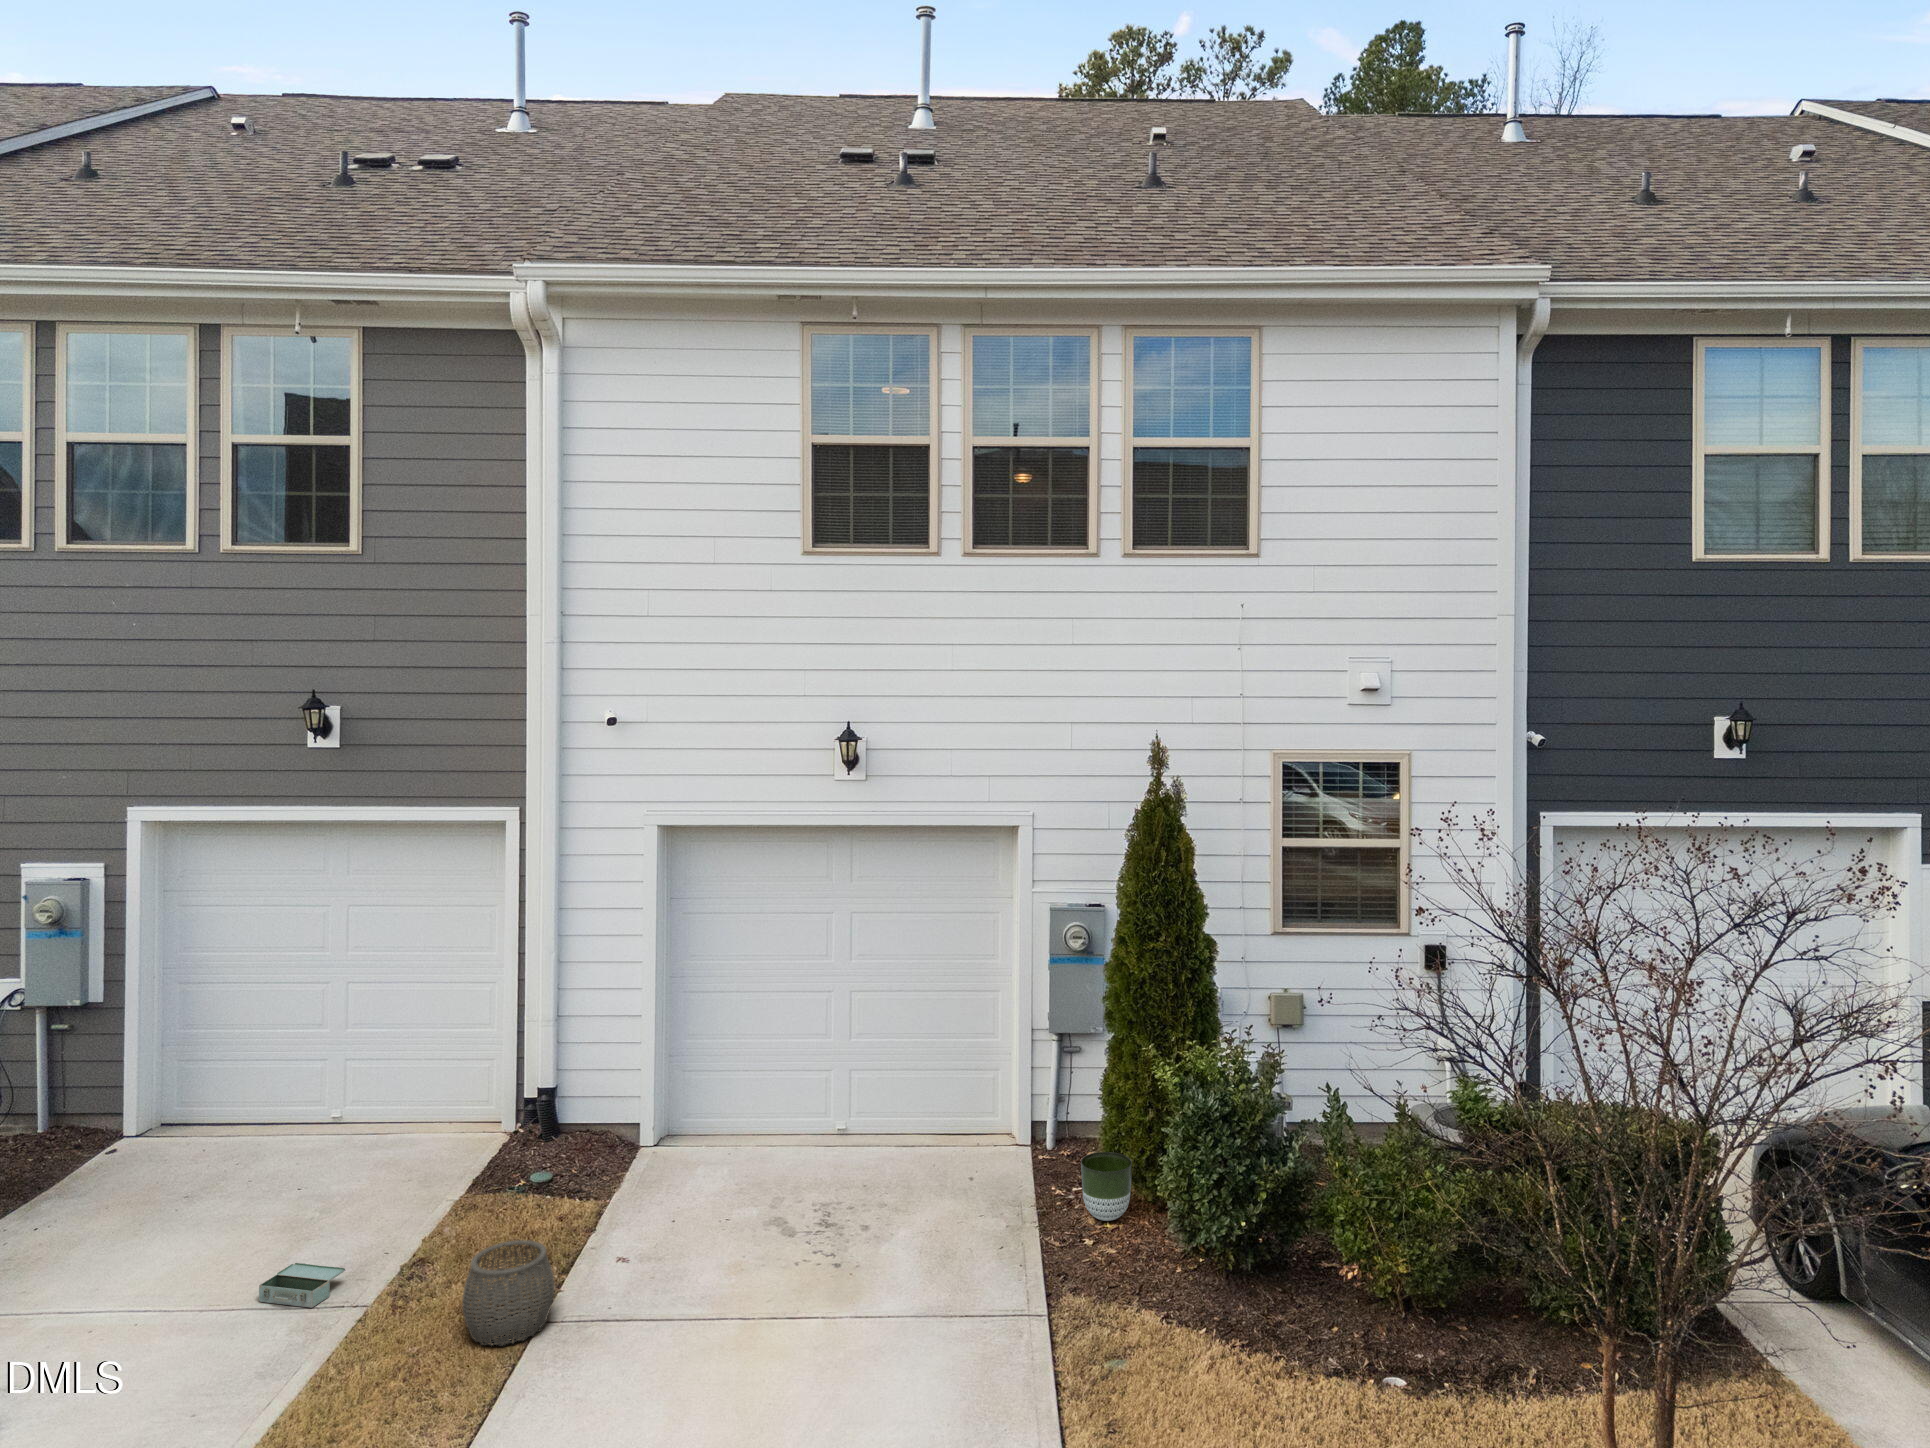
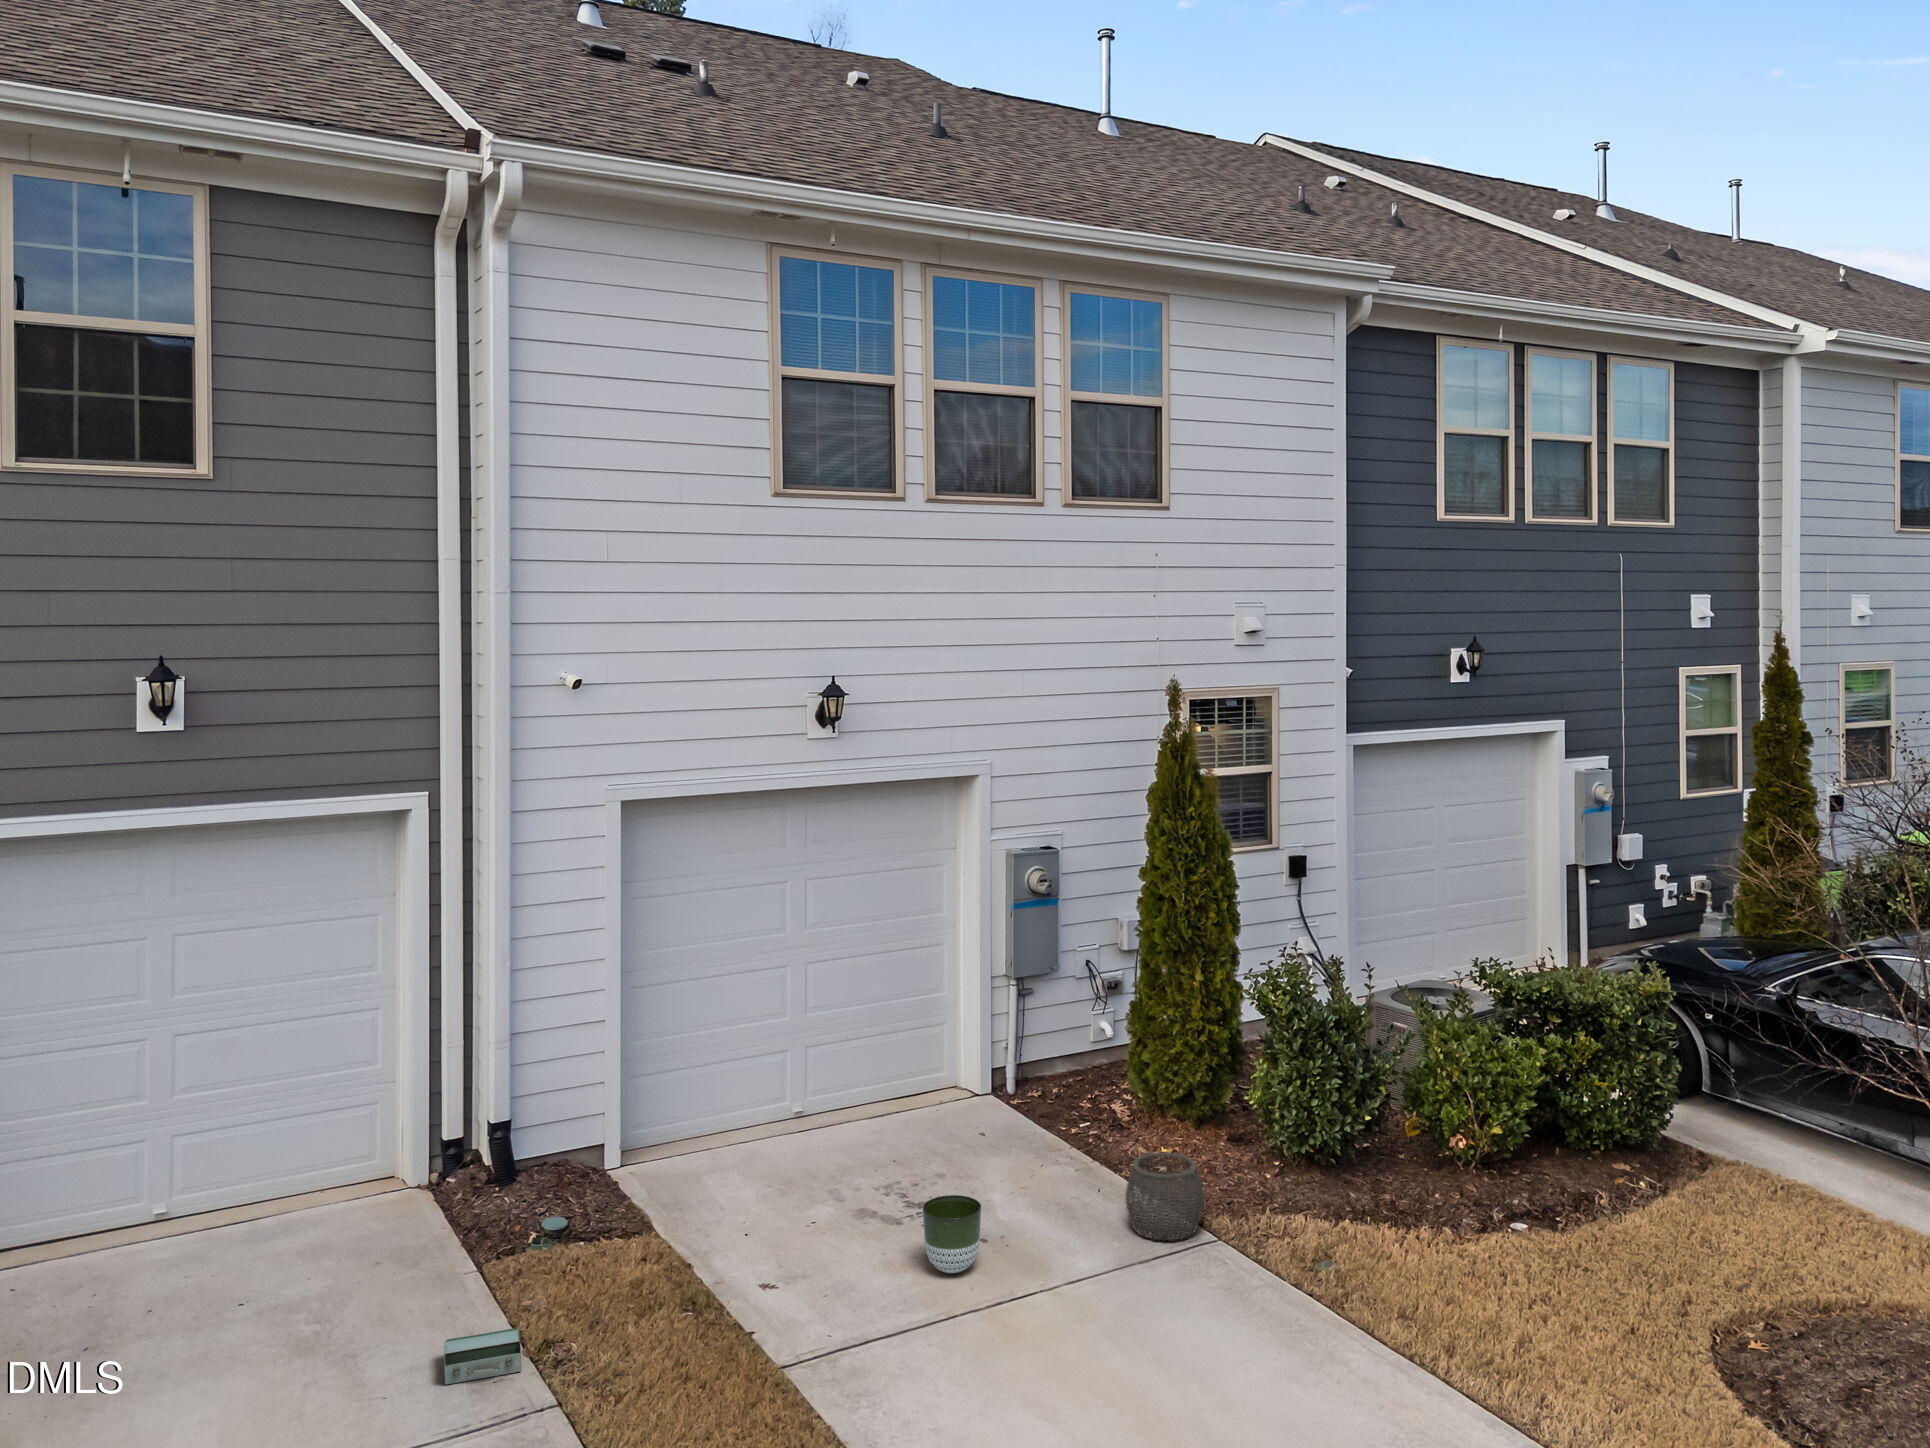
planter: present [1081,1152,1132,1221] -> present [923,1195,981,1273]
woven basket: present [462,1240,555,1346] -> present [1125,1152,1204,1241]

